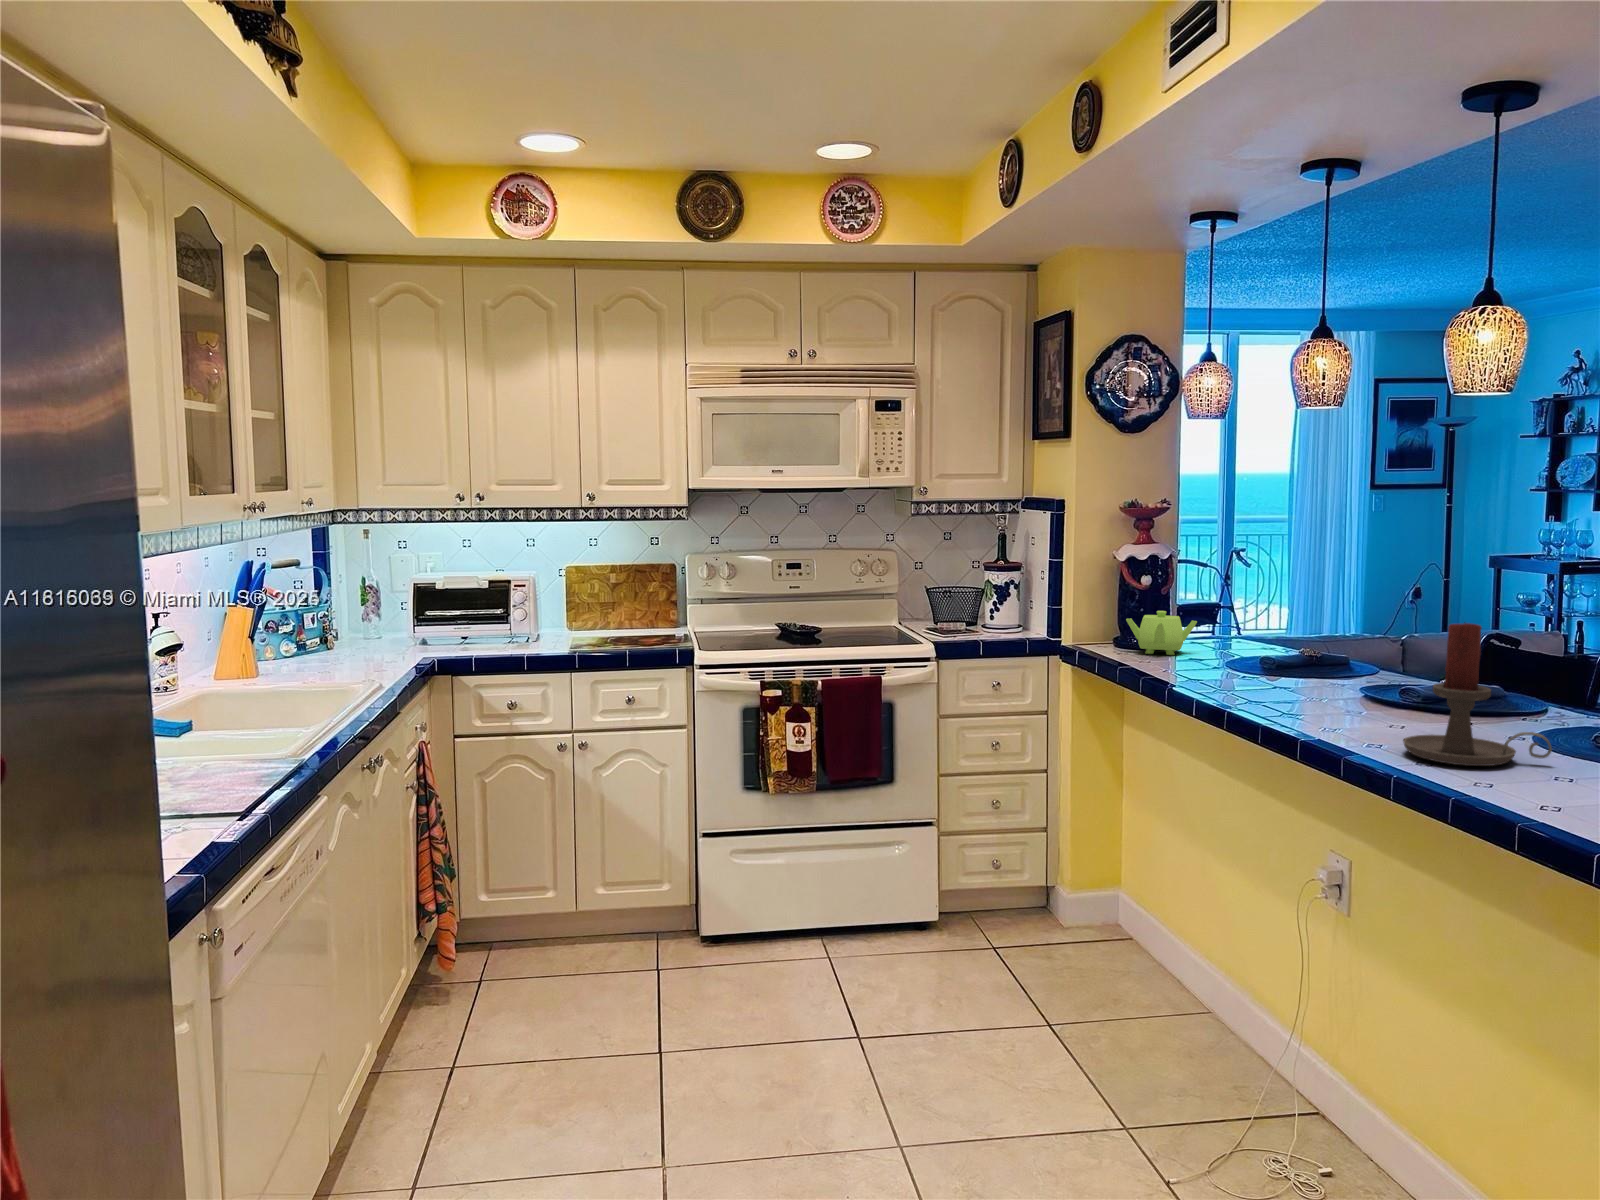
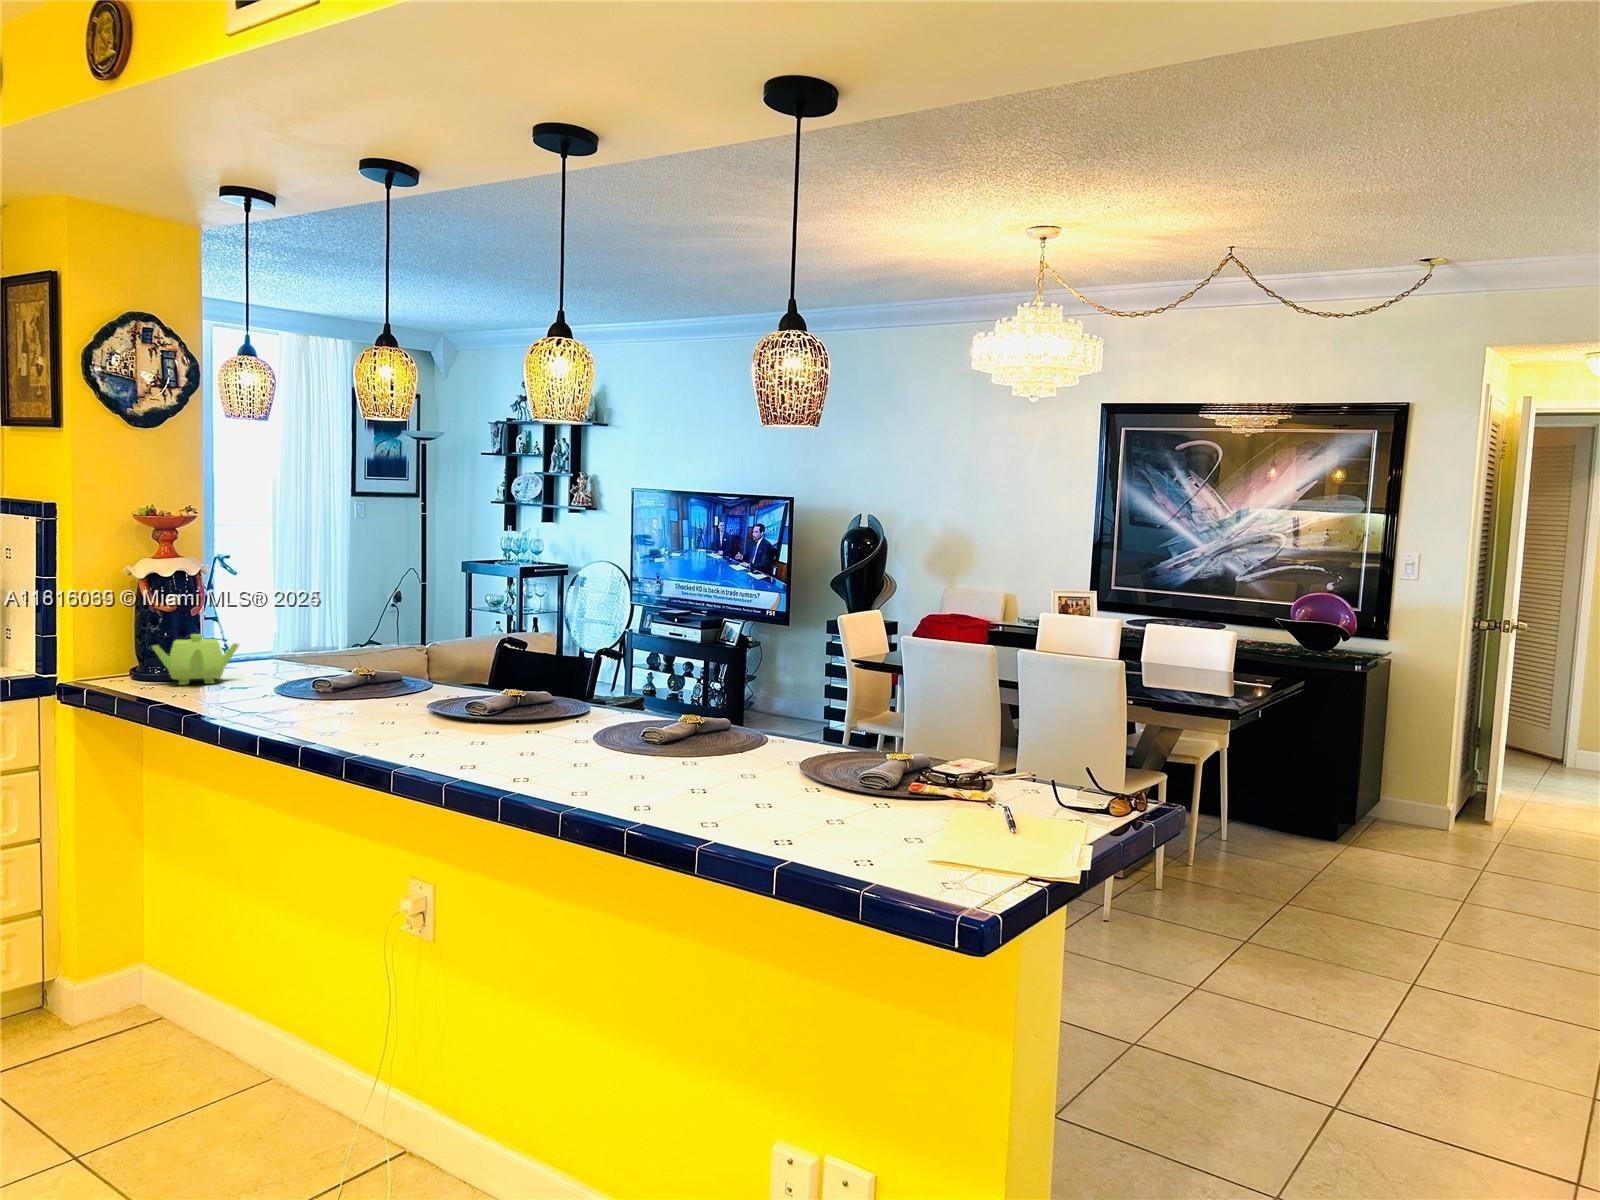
candle holder: present [1403,622,1552,766] -> none [505,635,627,771]

